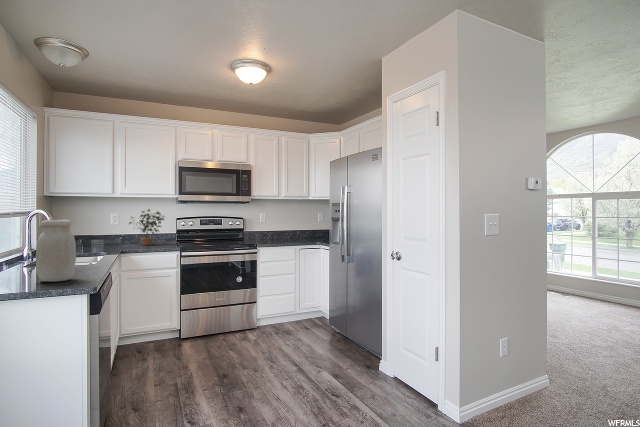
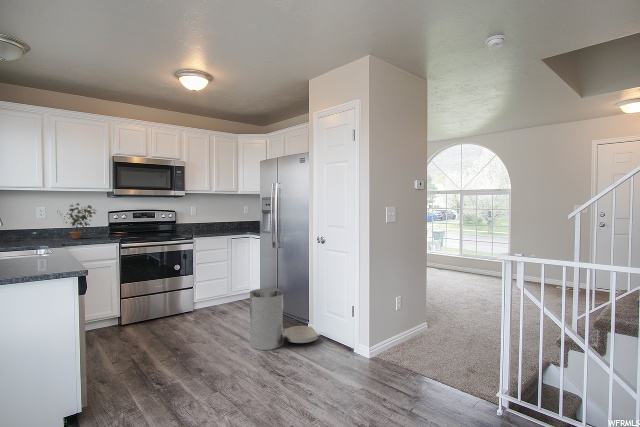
jar: present [36,220,76,282] -> none [14,211,51,266]
trash can: none [307,313,390,391] -> present [249,288,318,350]

